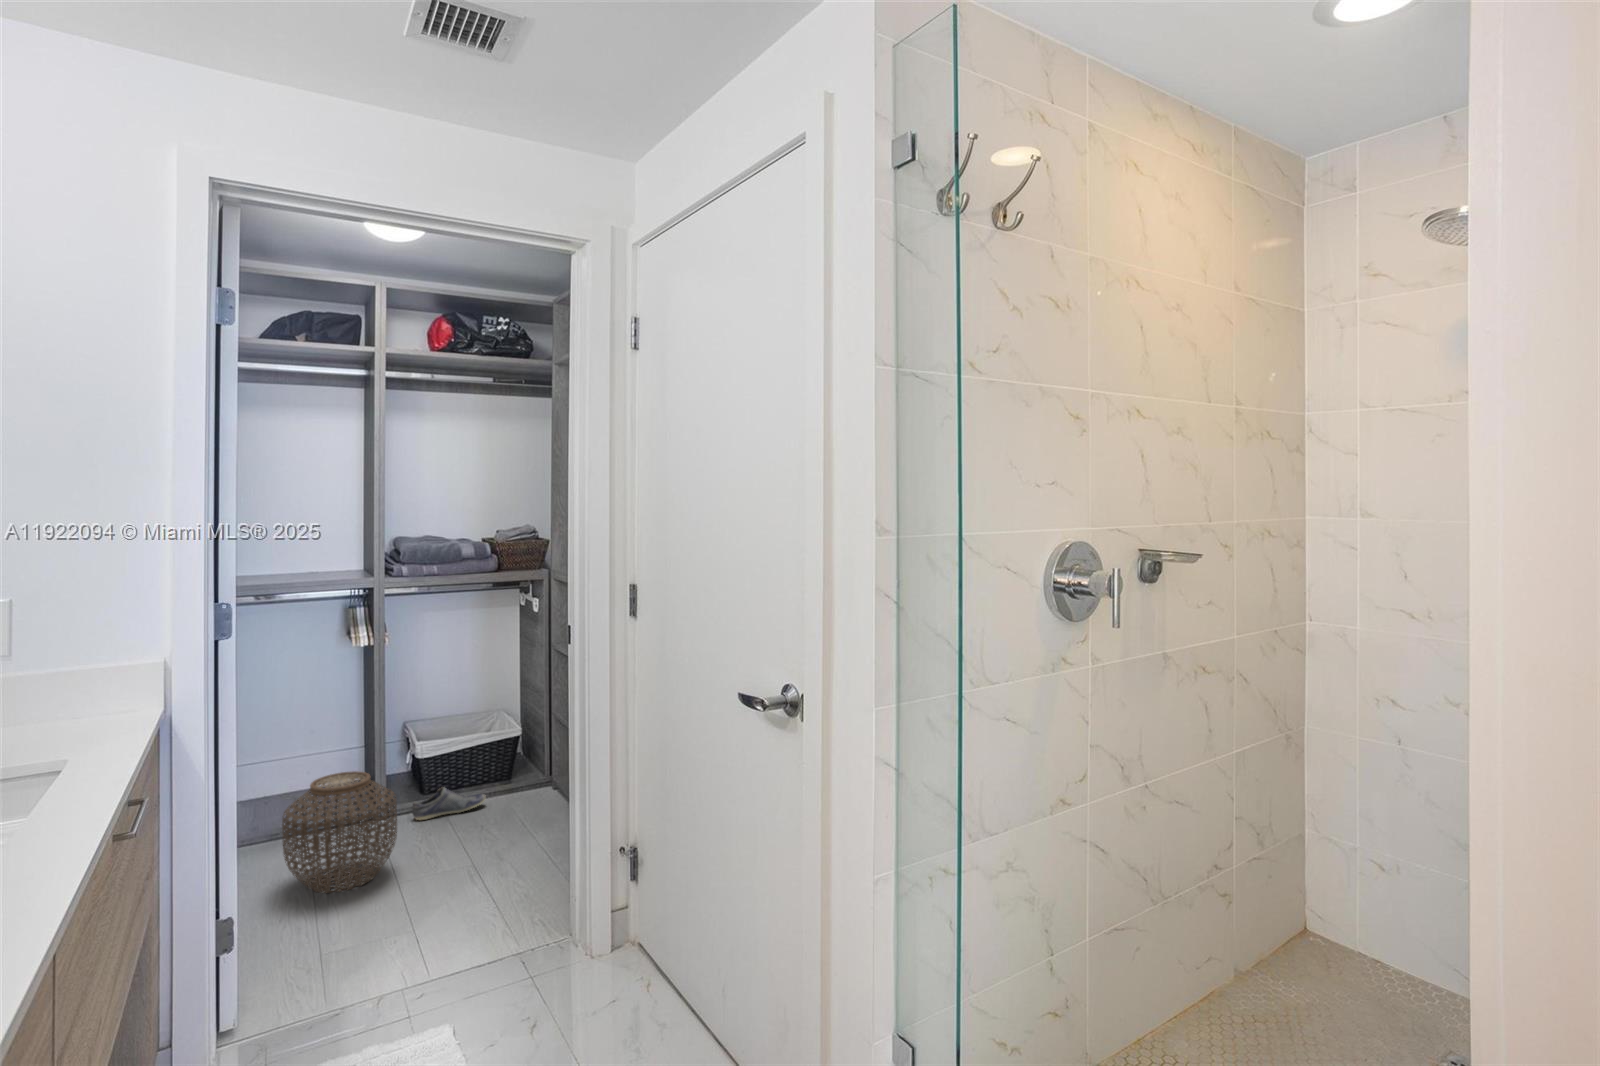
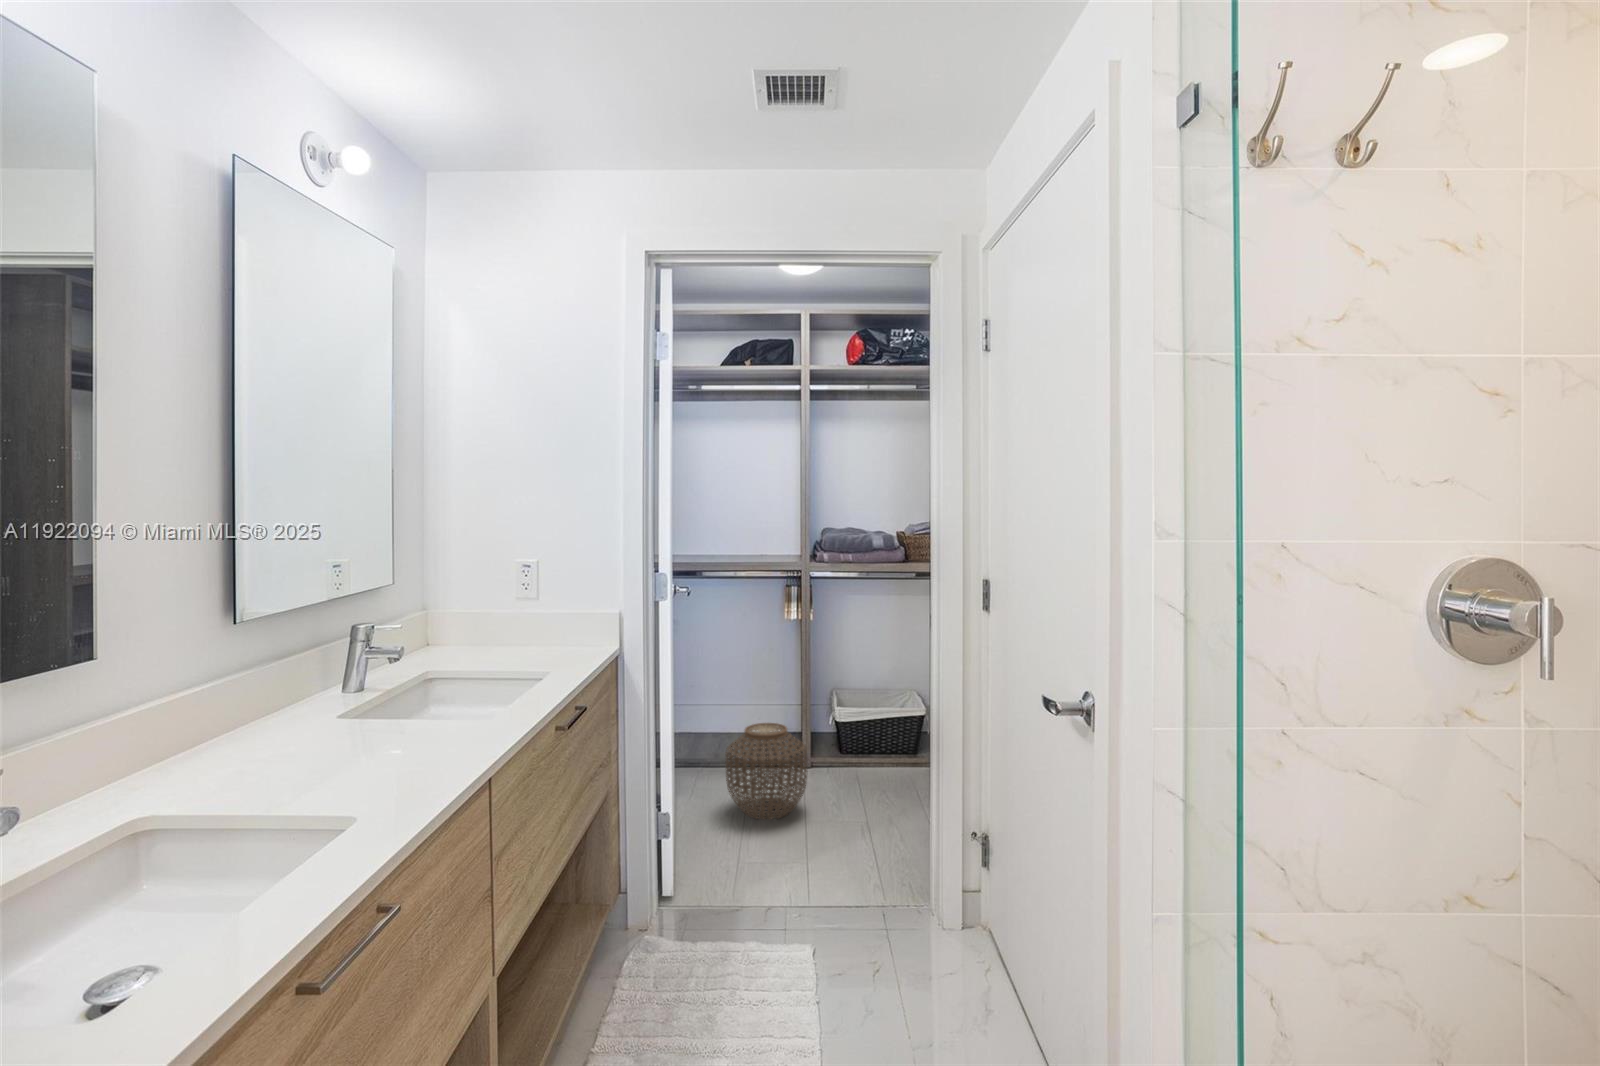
shoe: present [412,787,486,820] -> none [828,749,888,775]

